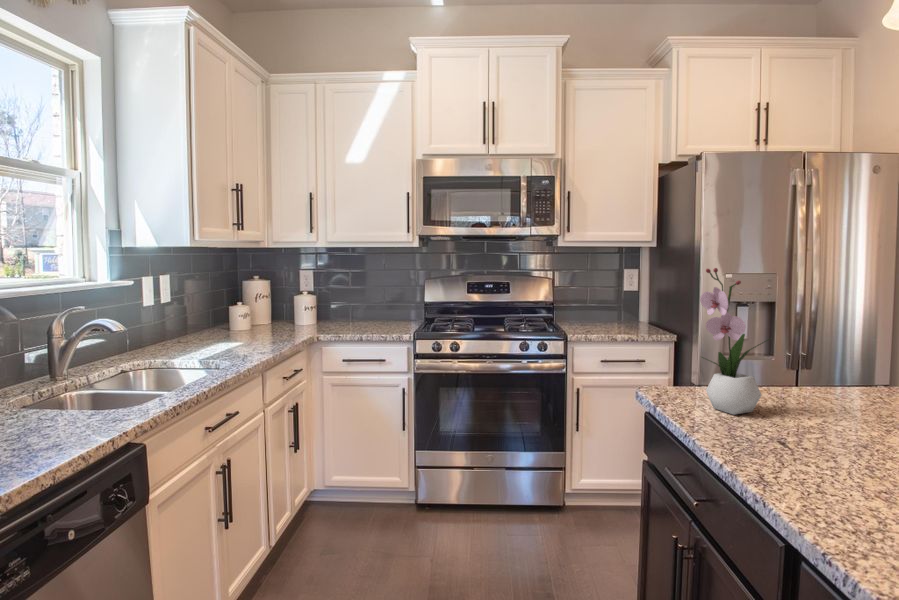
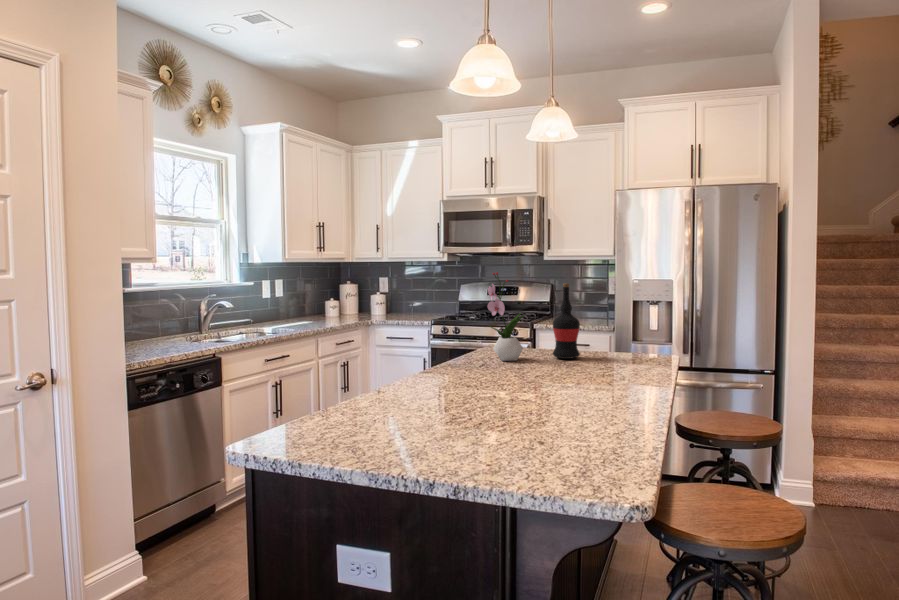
wine bottle: none [775,286,826,402] -> present [553,283,580,359]

